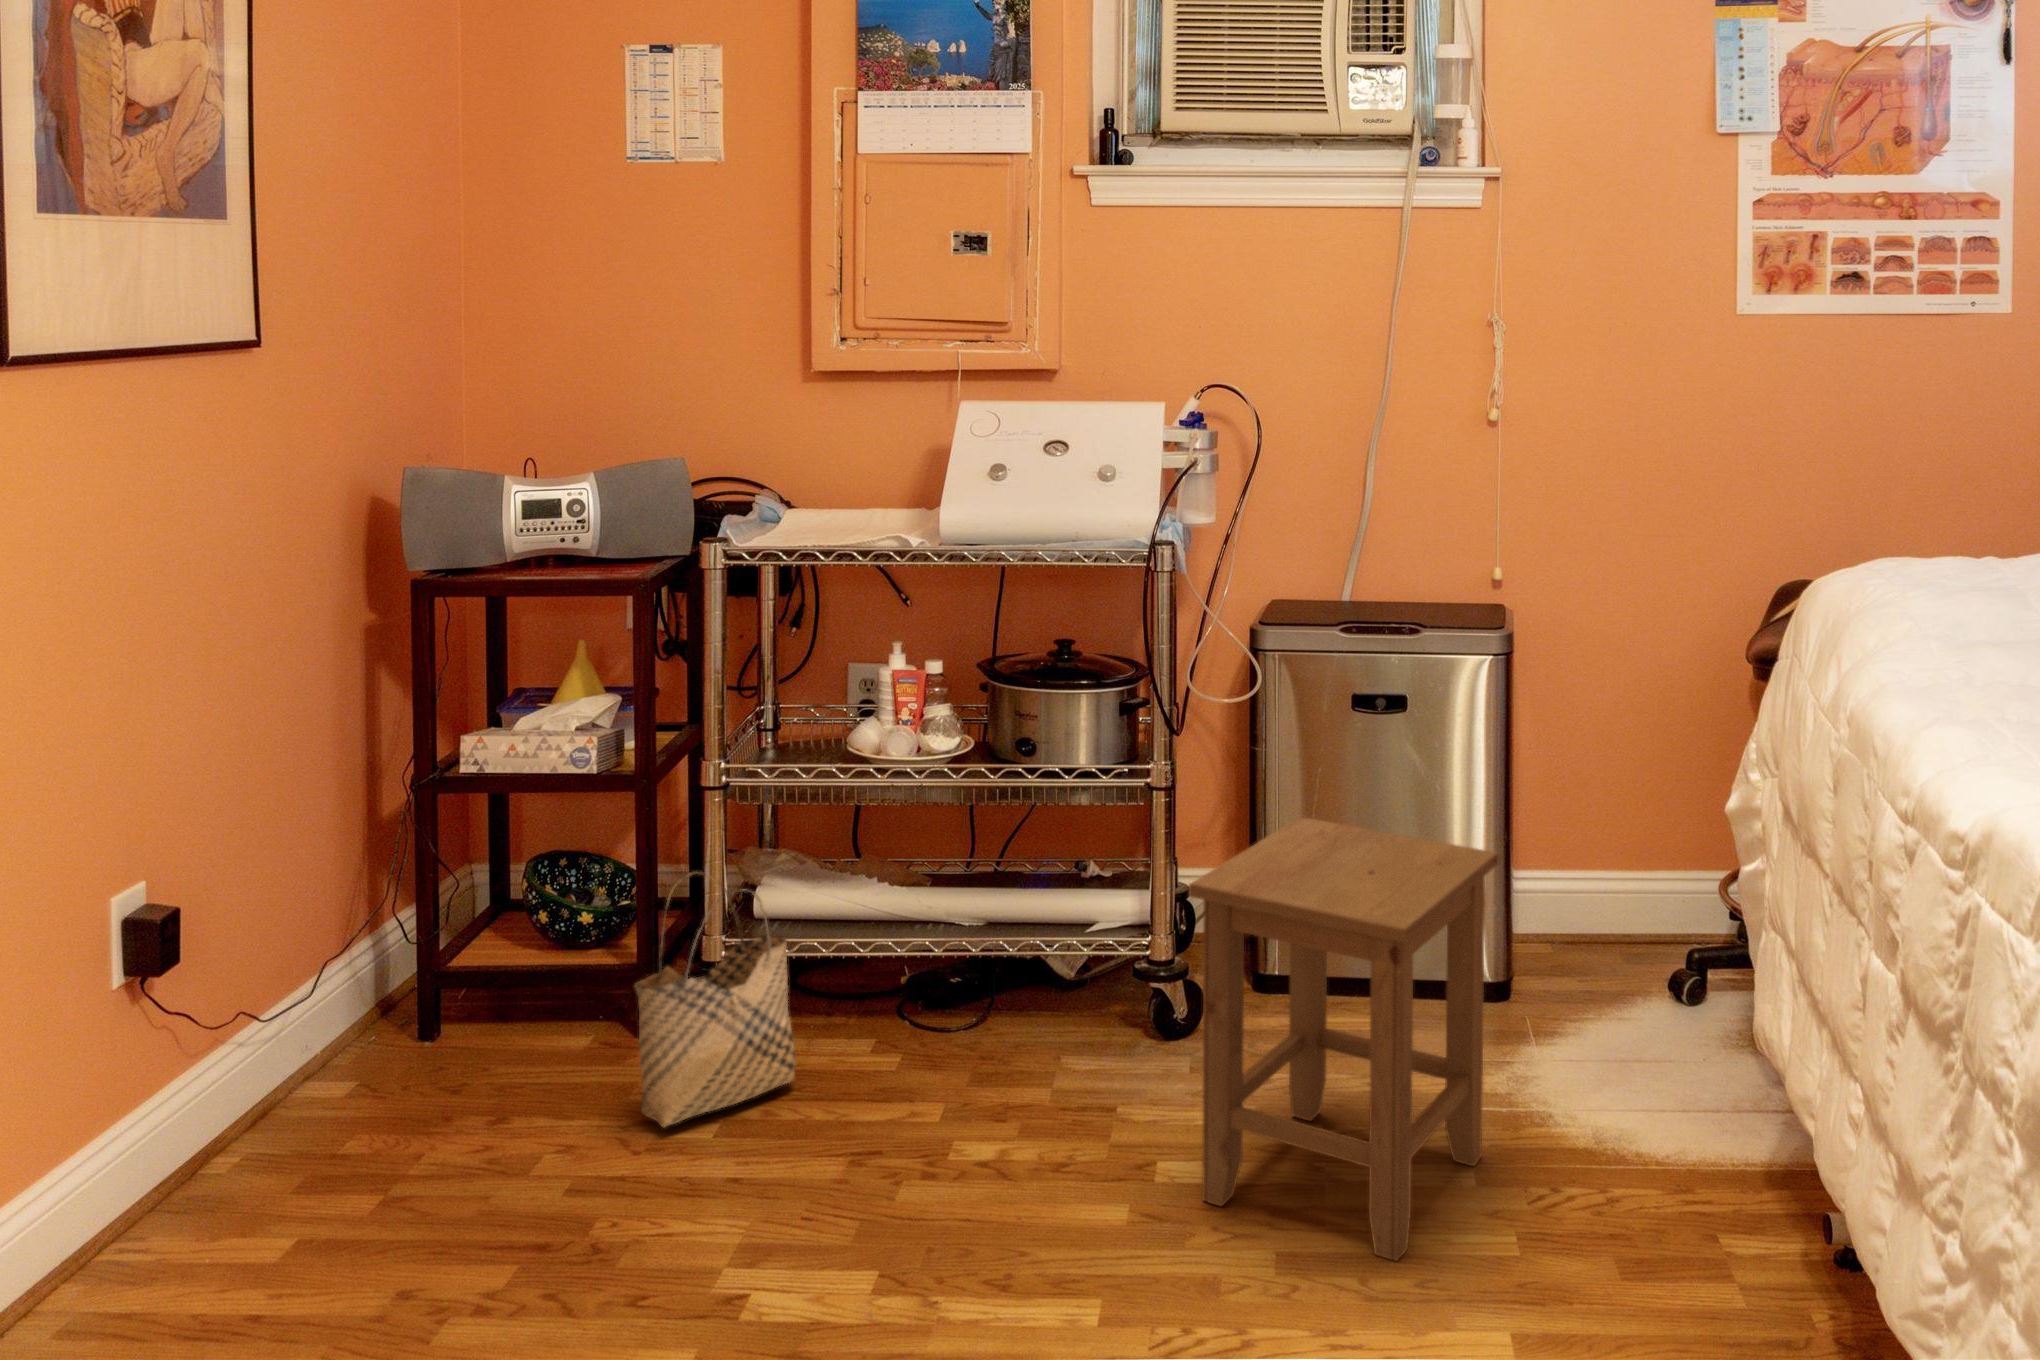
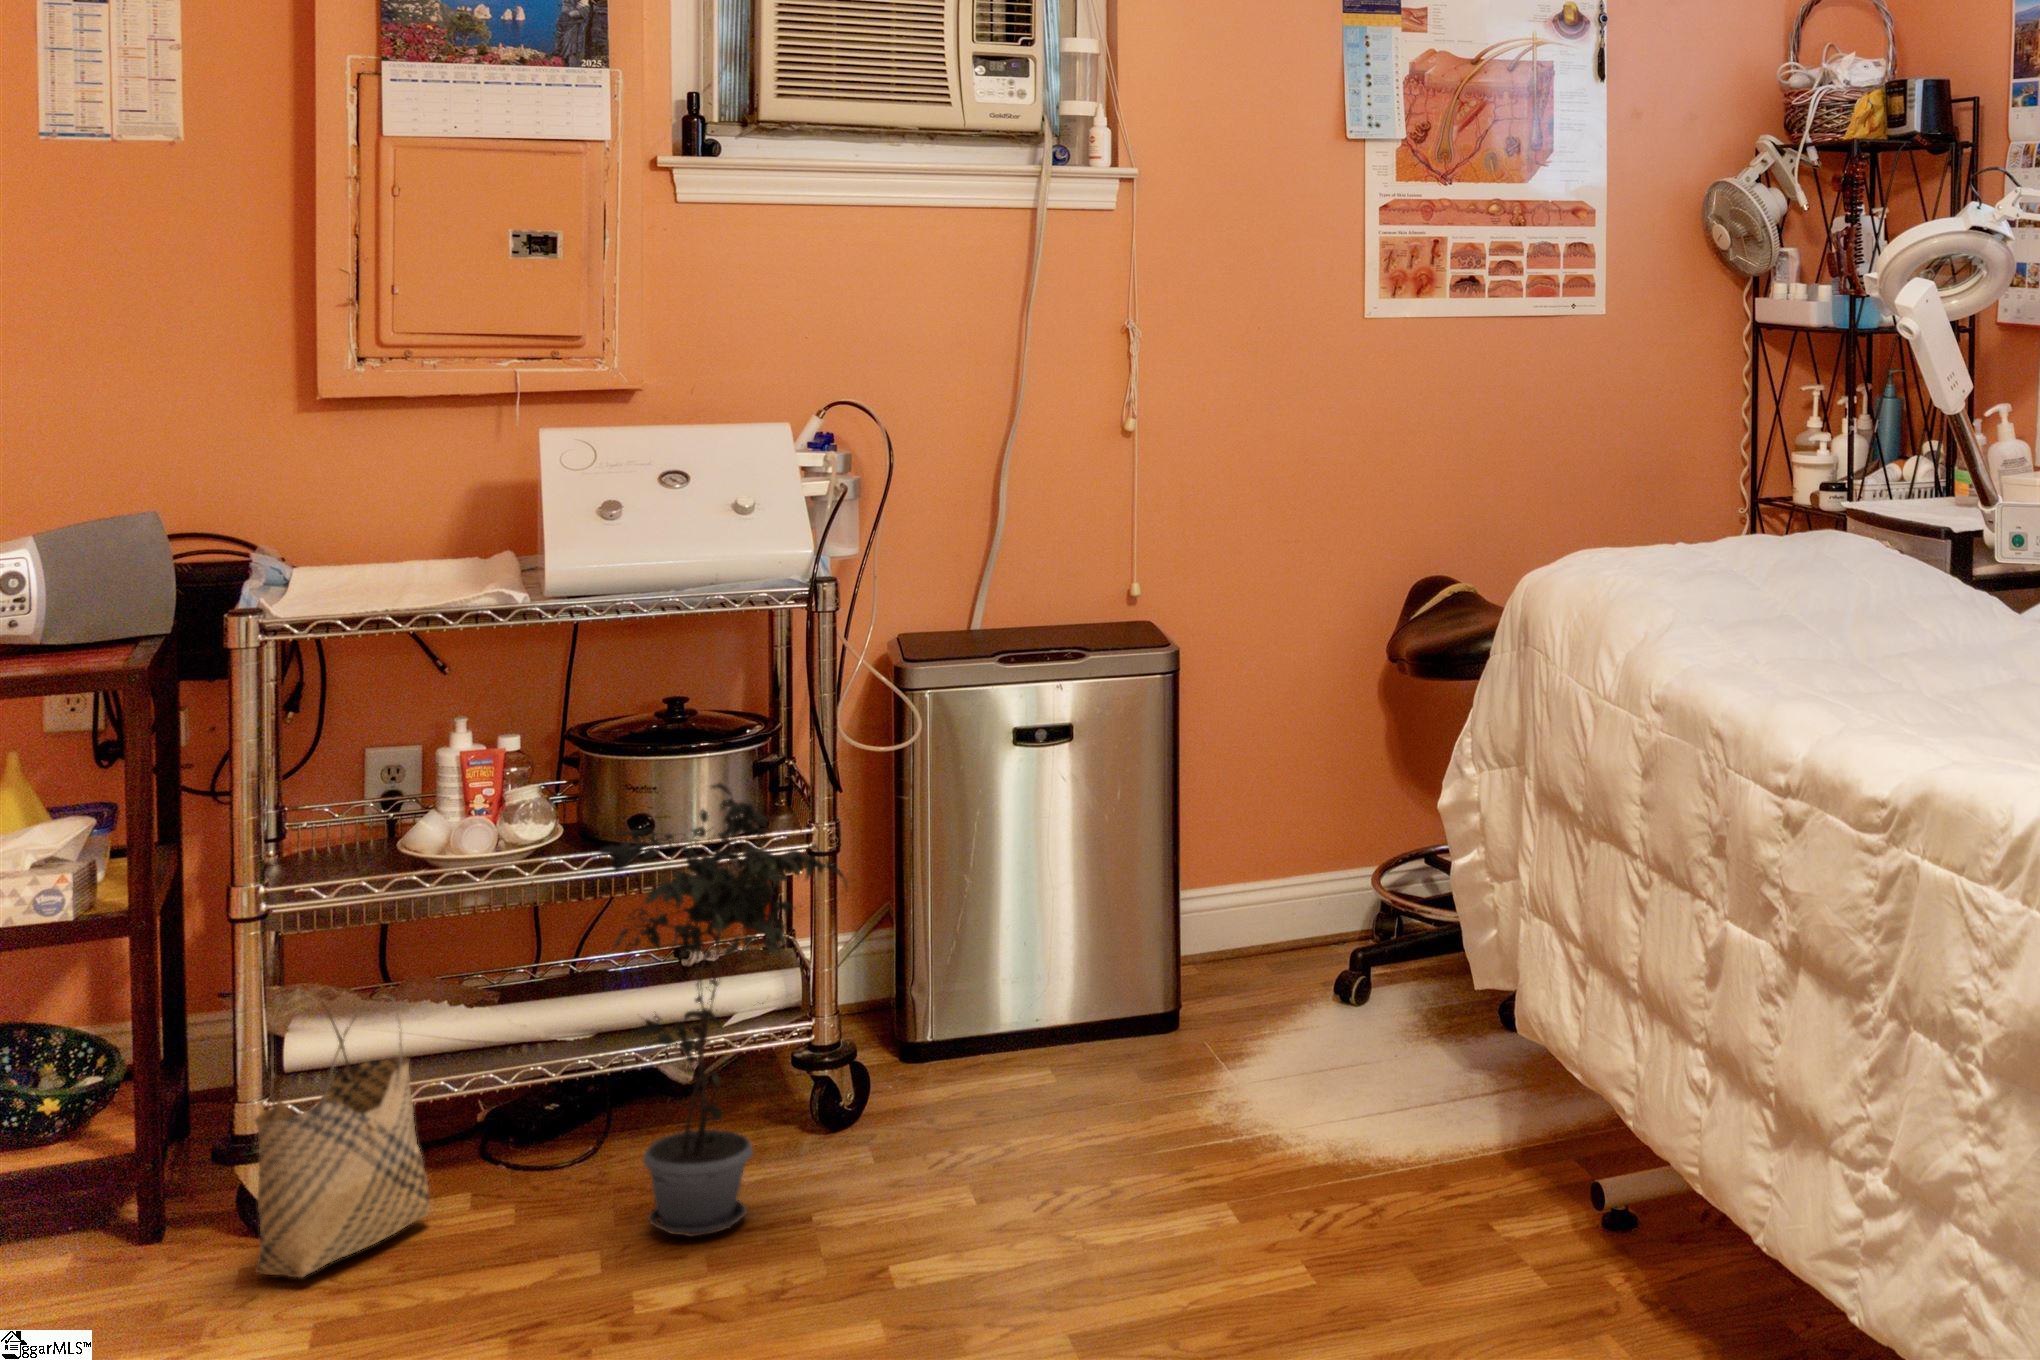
potted plant: none [903,731,1099,1157] -> present [599,783,846,1237]
stool: present [1189,817,1498,1261] -> none [949,845,1227,1230]

